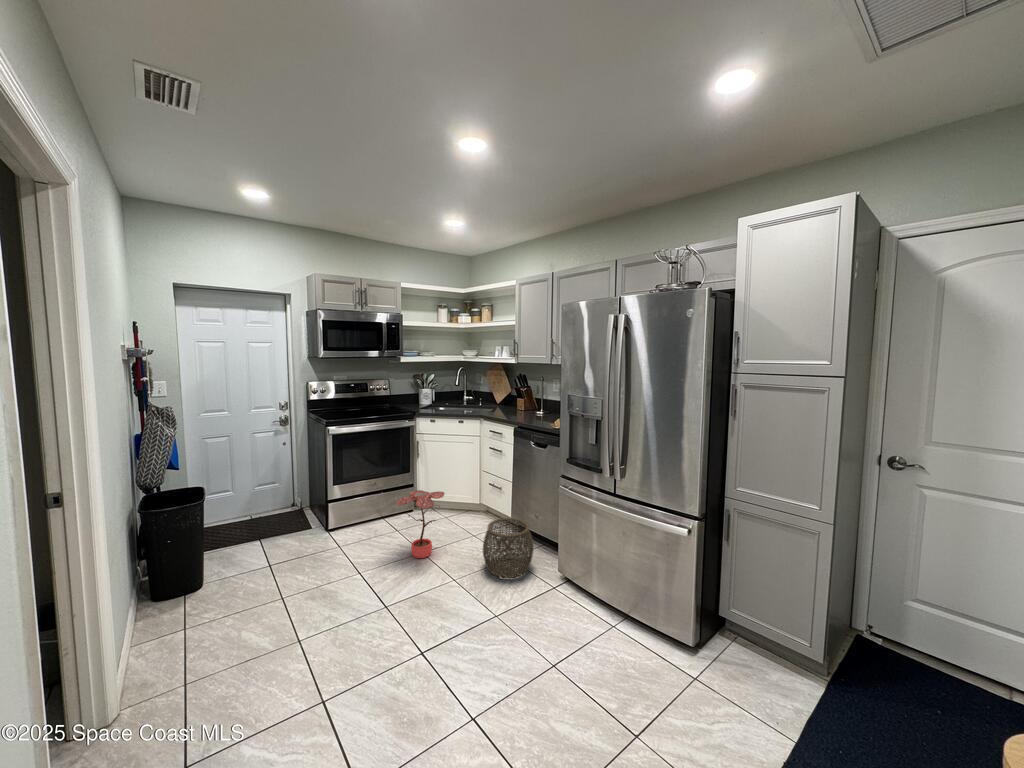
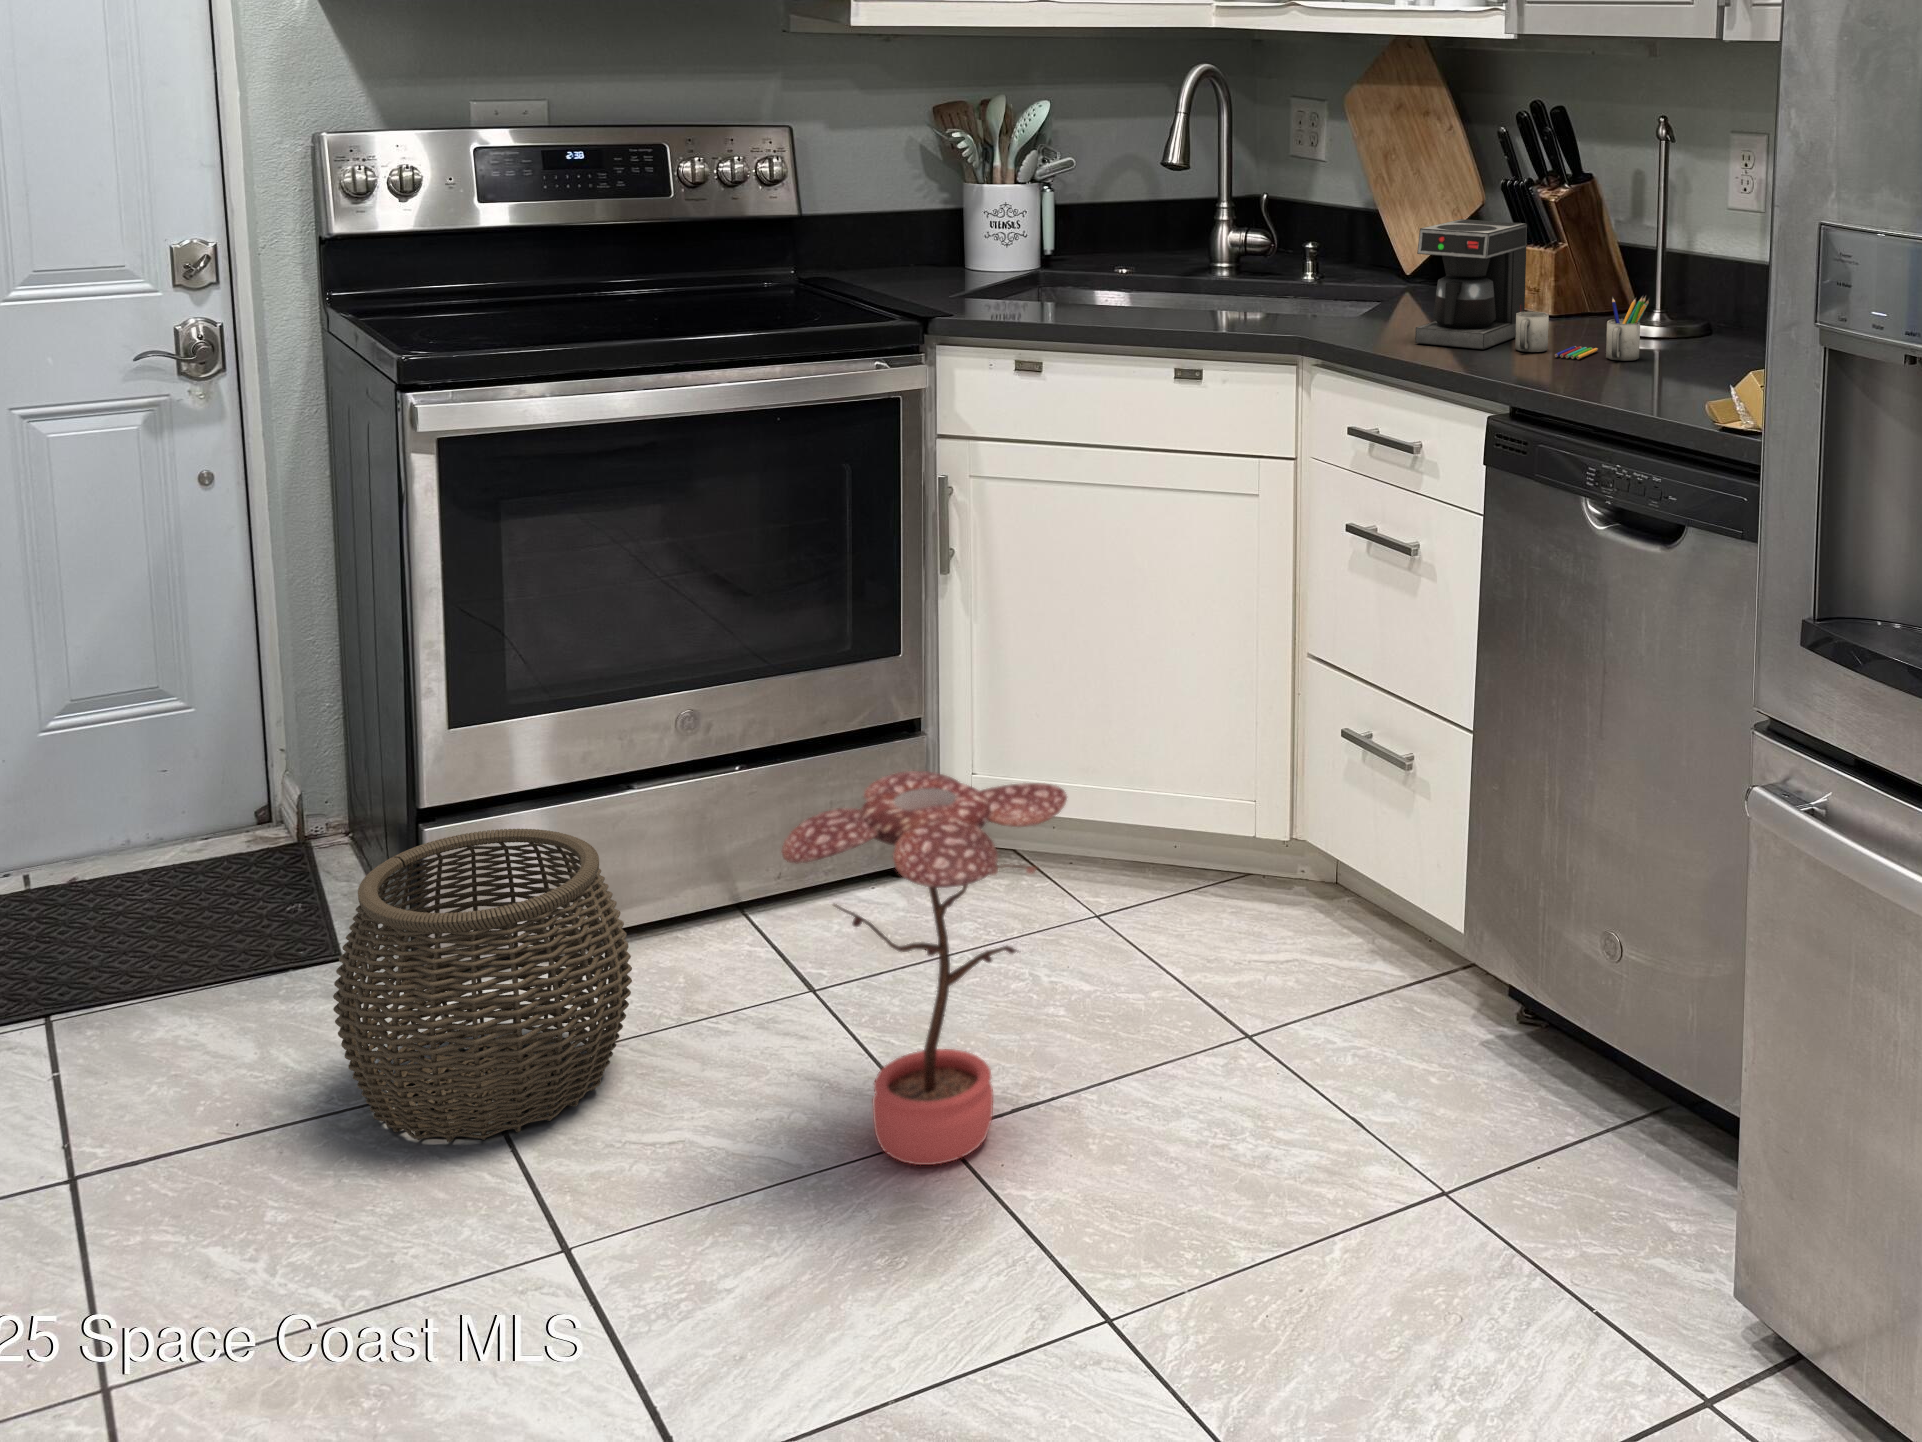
coffee maker: none [501,394,540,418] -> present [1415,219,1649,361]
woven basket: present [483,518,534,578] -> present [333,829,632,1143]

